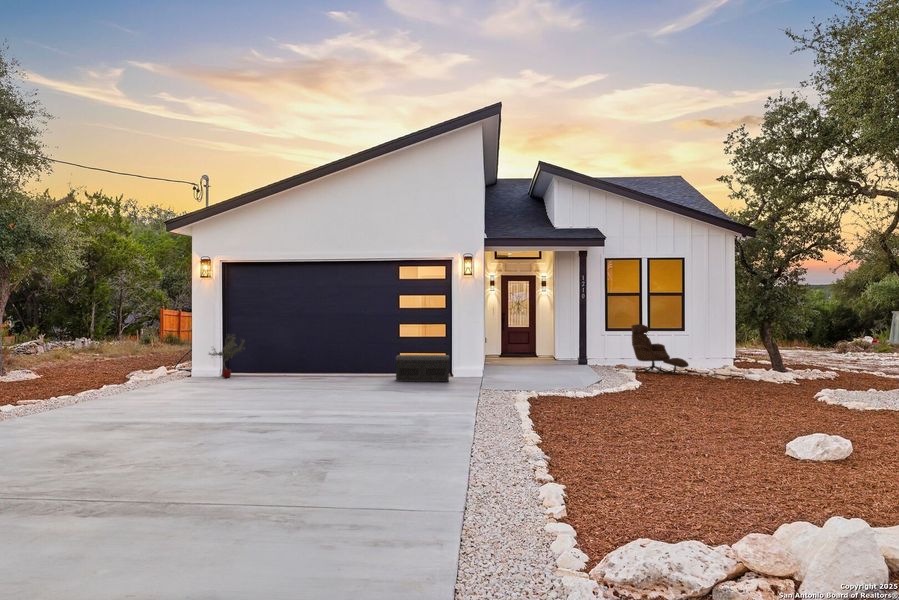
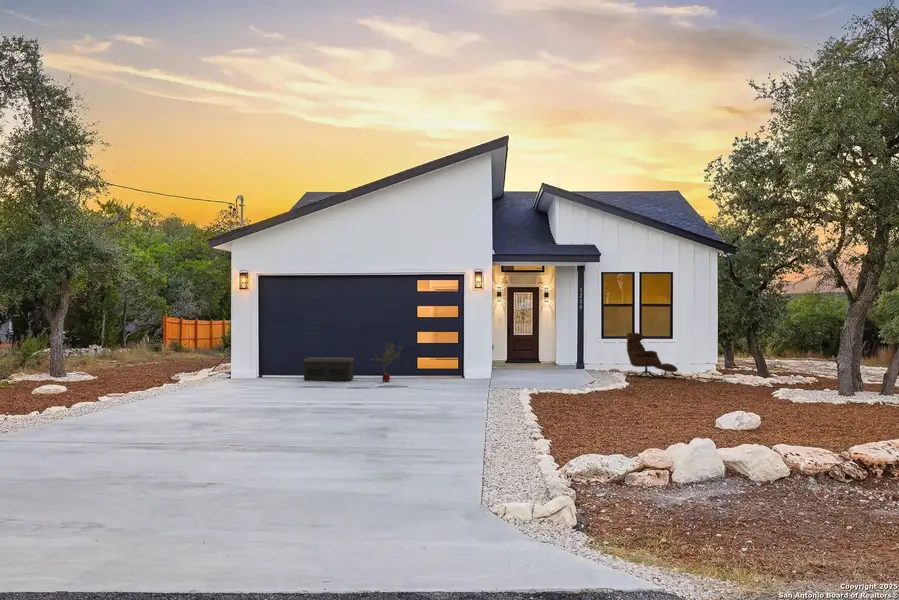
potted tree: present [209,336,245,378] -> present [372,342,402,382]
storage bench: present [396,355,449,382] -> present [304,357,354,381]

